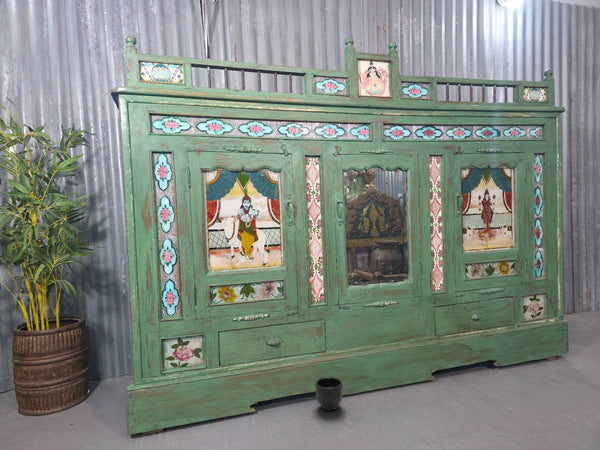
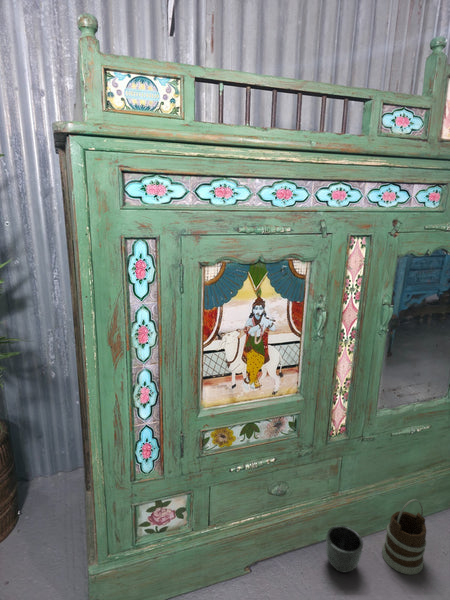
wooden bucket: none [365,349,396,411] -> present [382,499,426,575]

